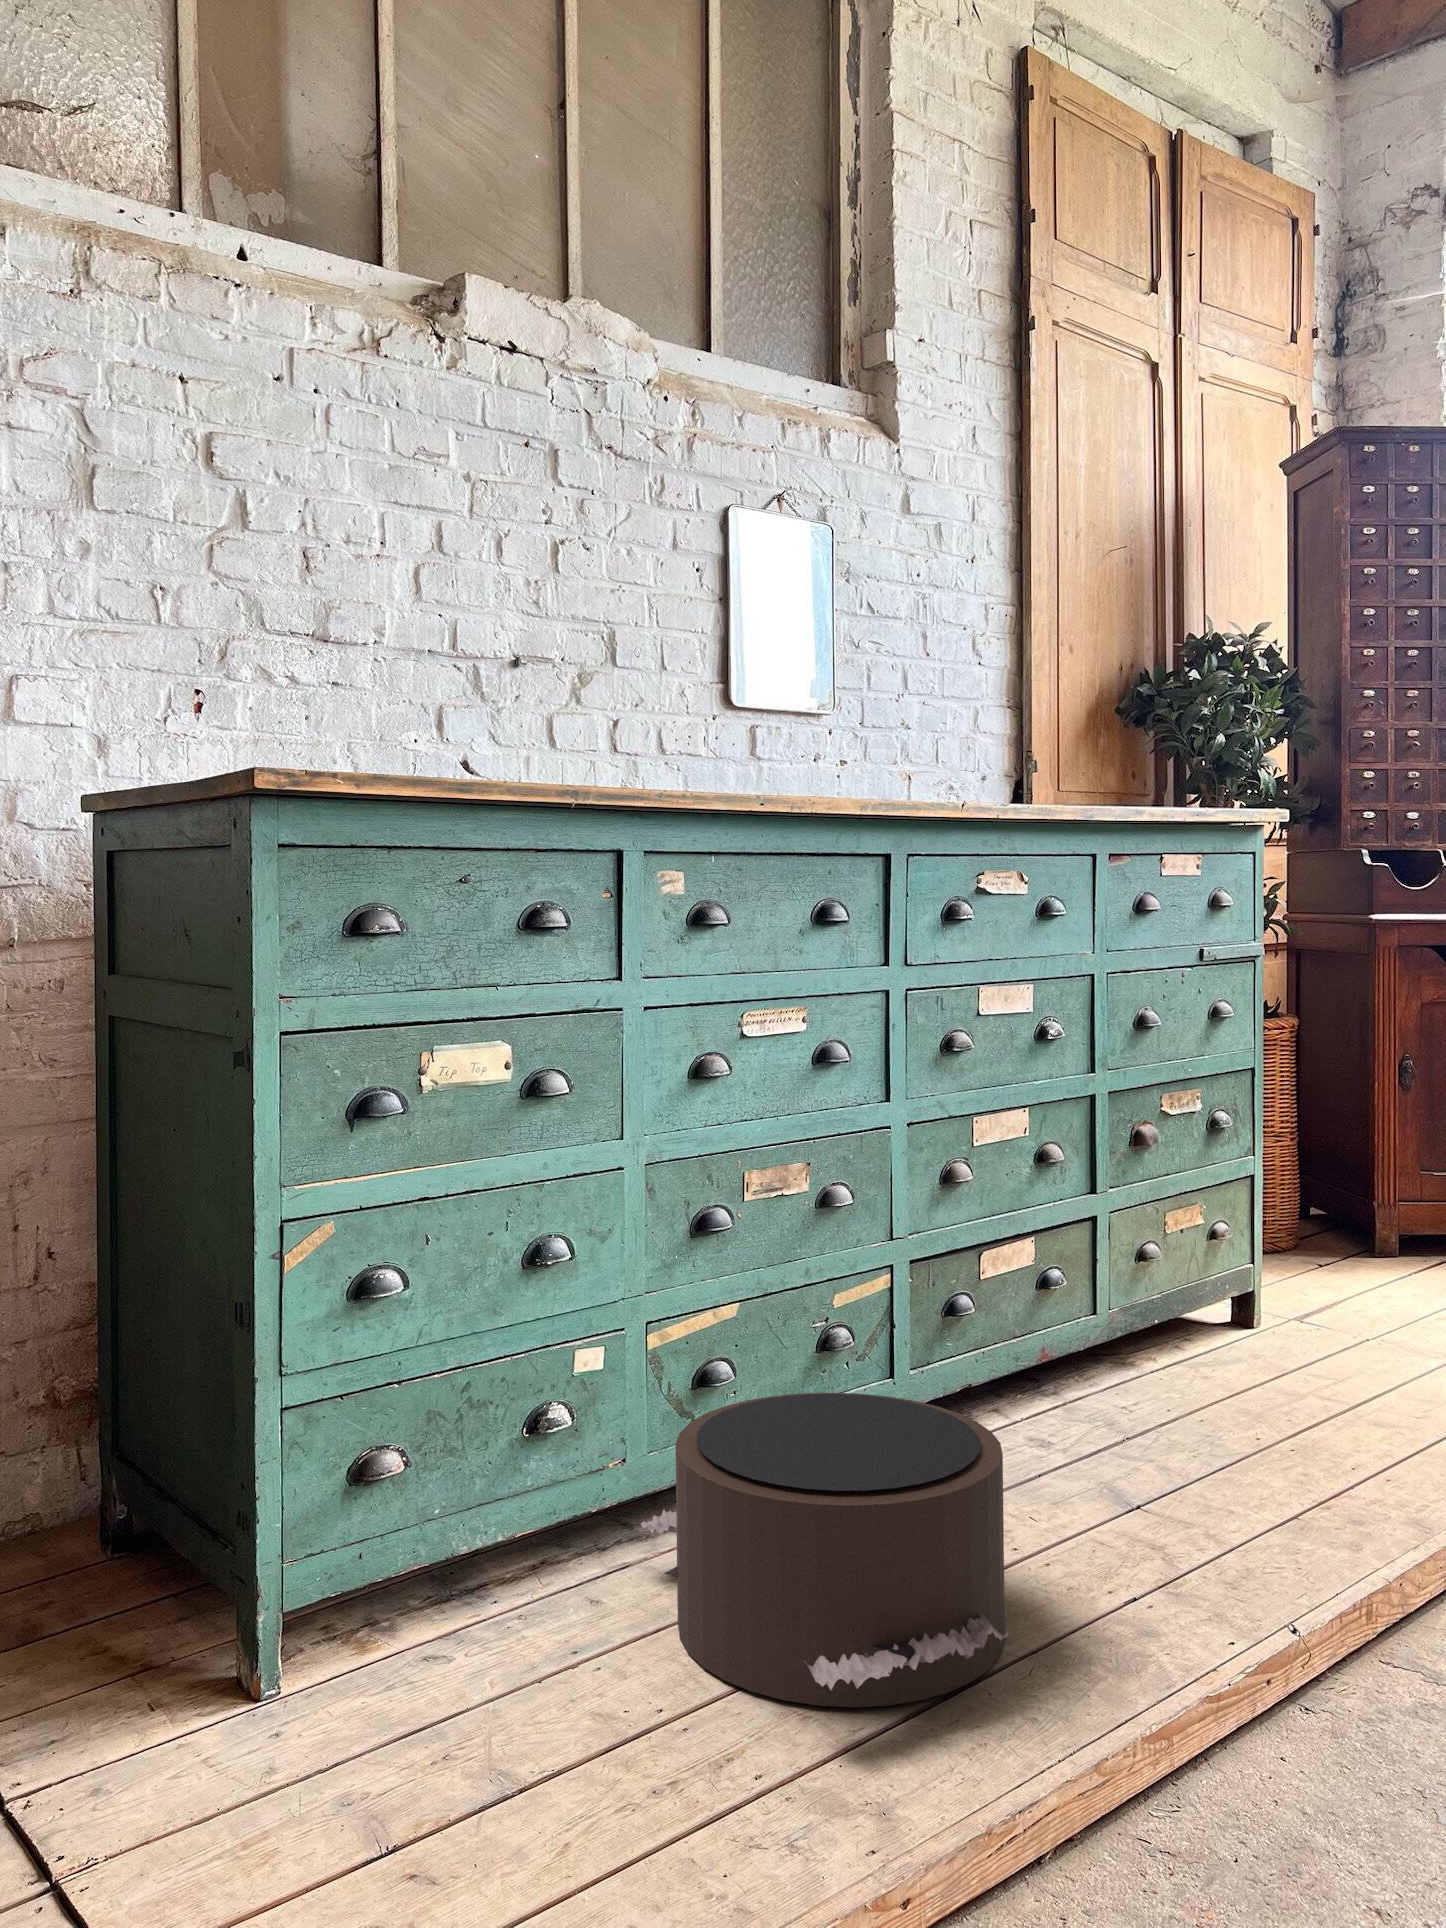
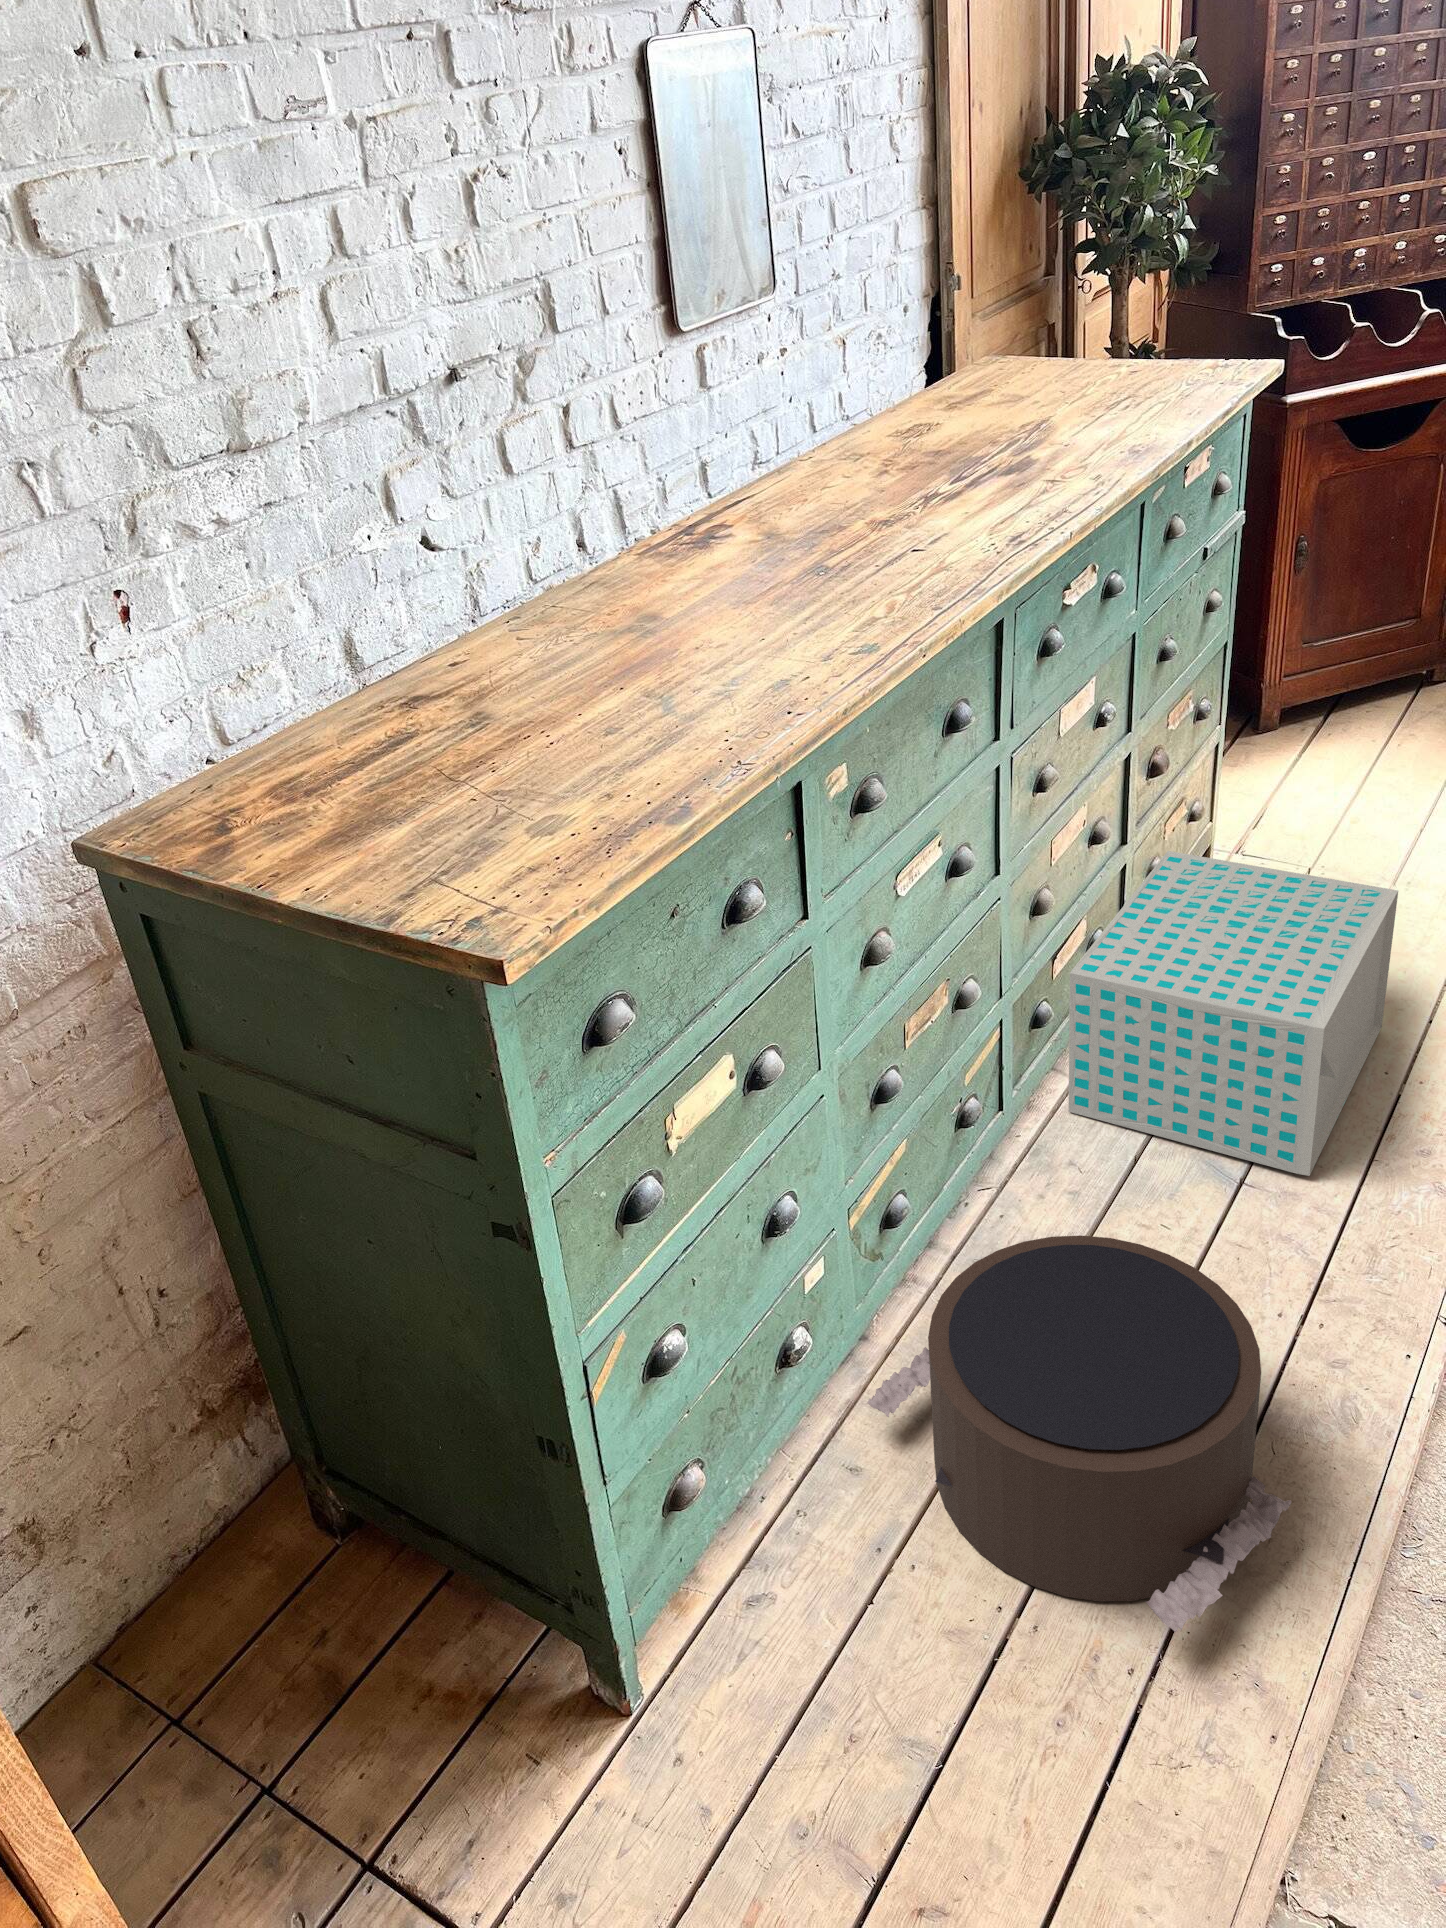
storage box: none [989,1216,1358,1488] -> present [1068,851,1398,1176]

